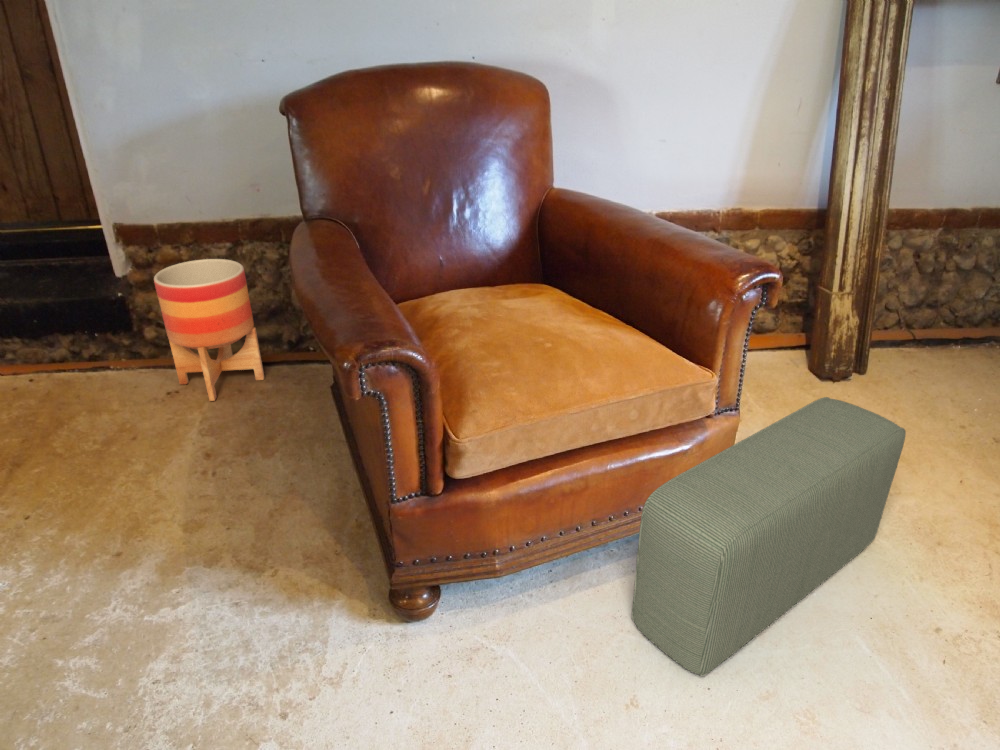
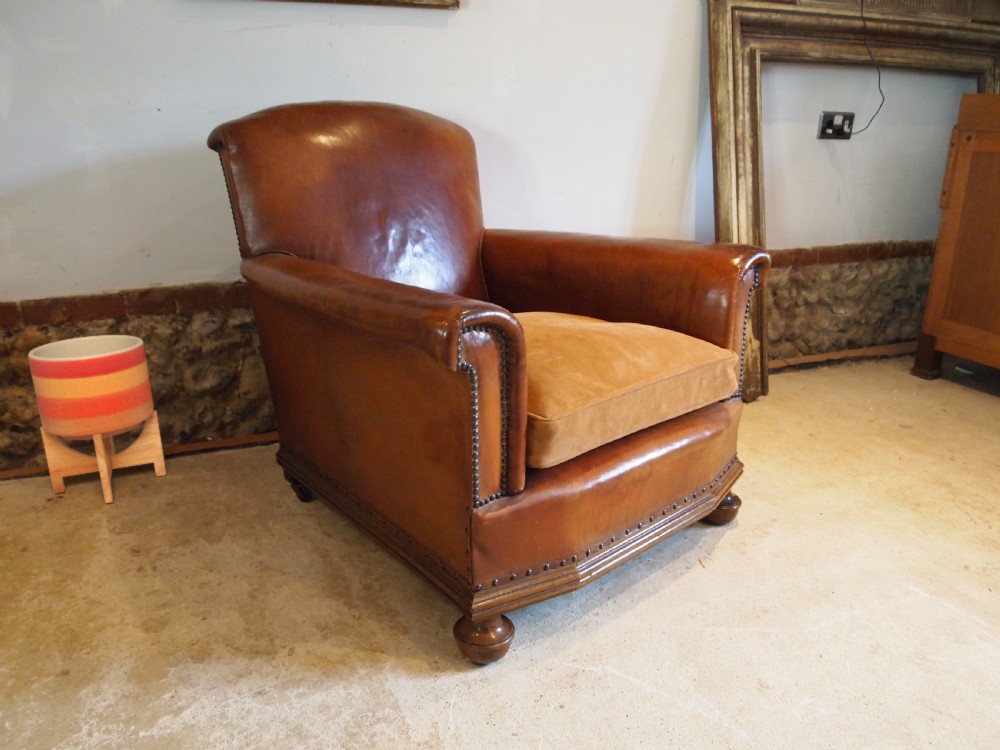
pouf: present [632,397,906,676] -> none [716,376,887,639]

